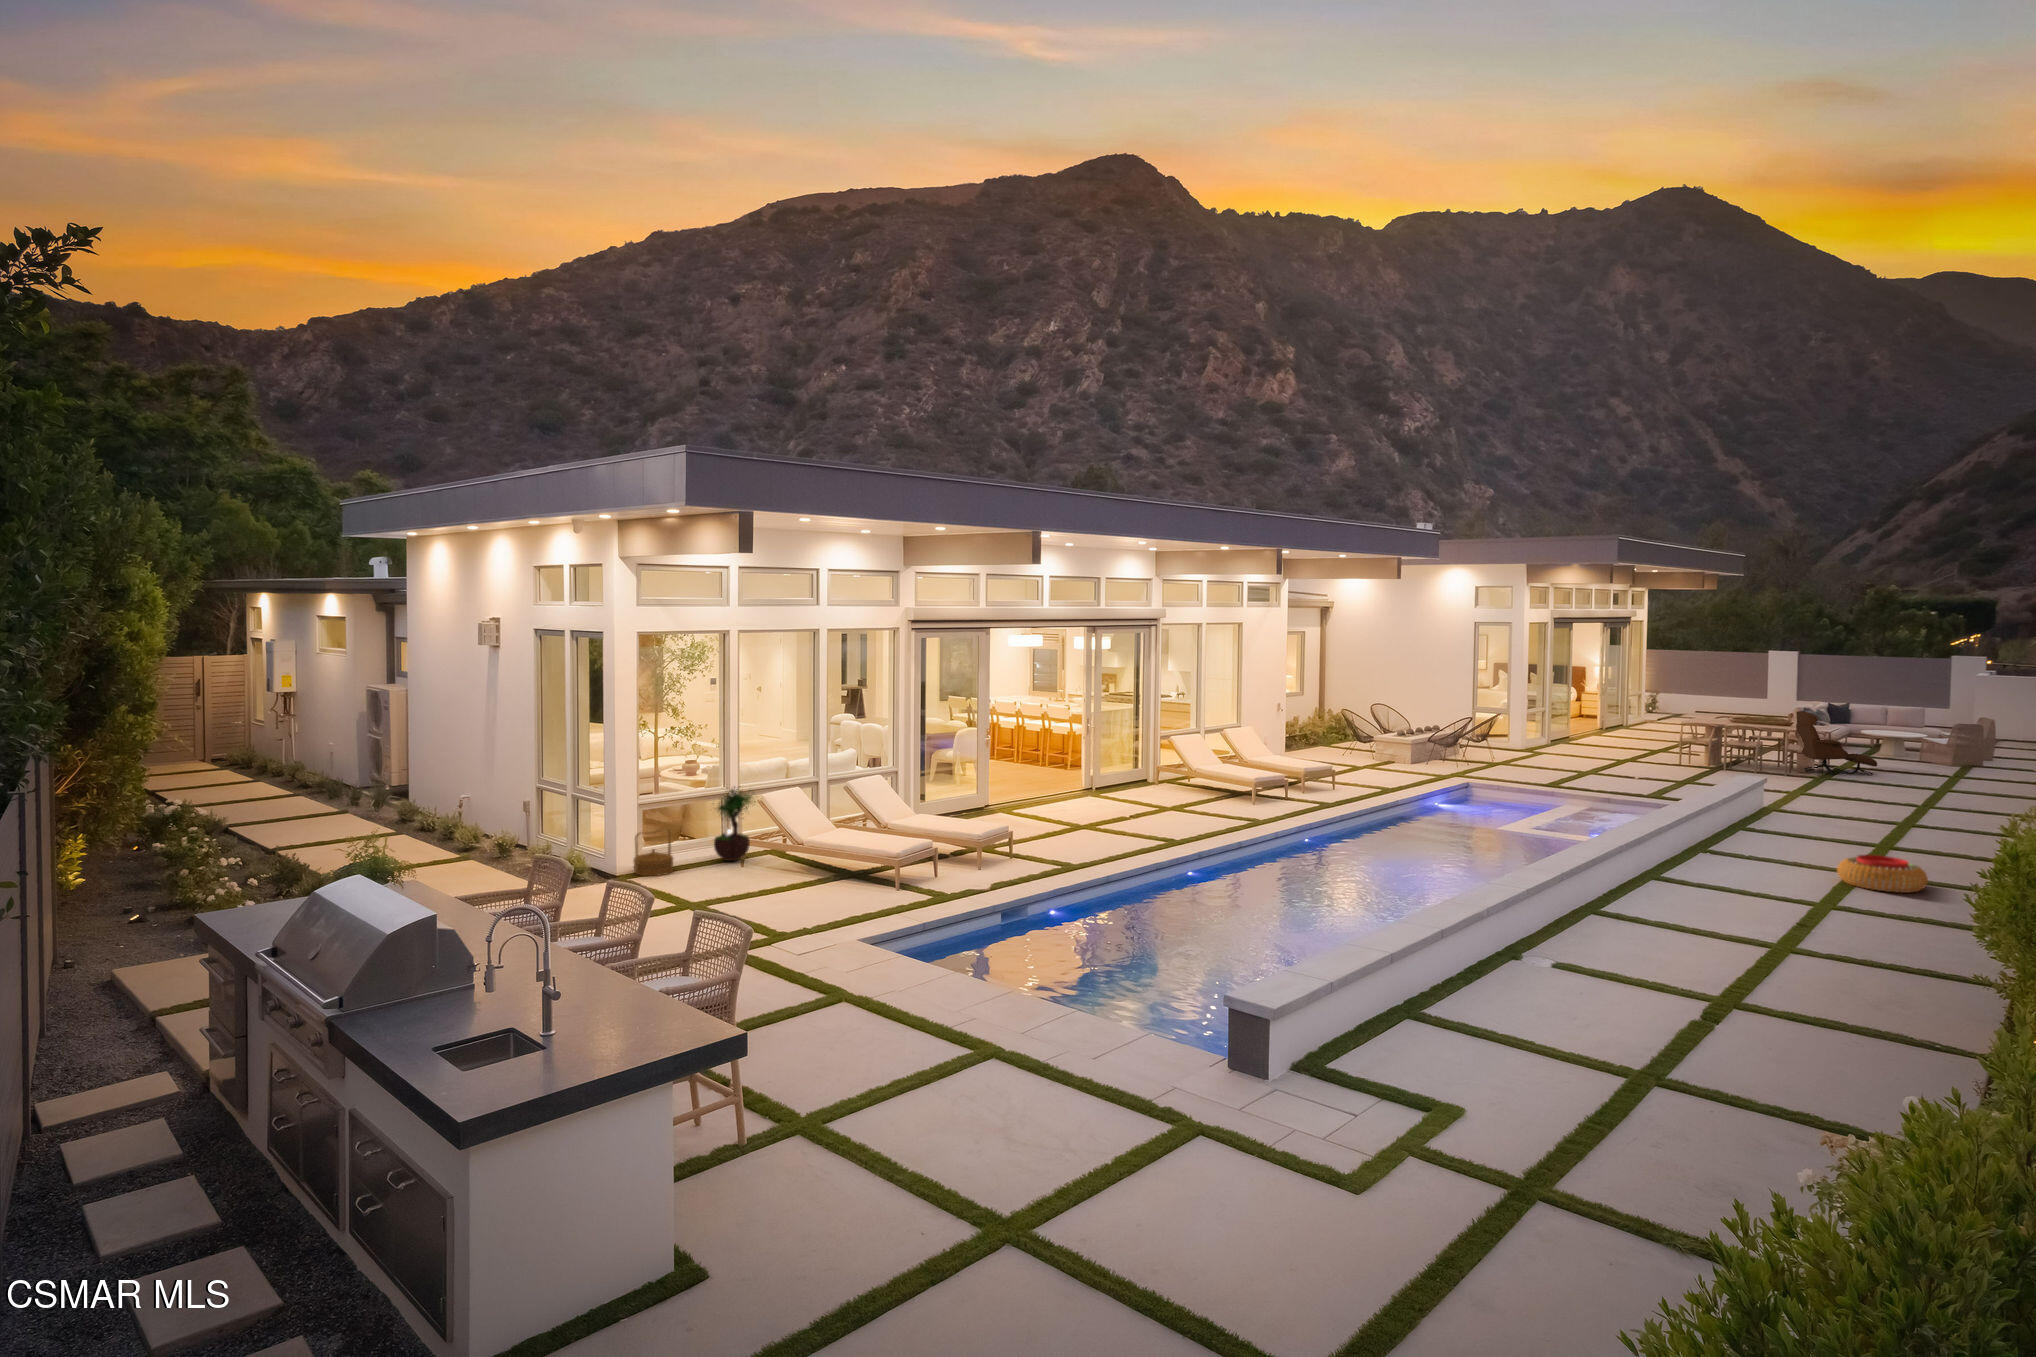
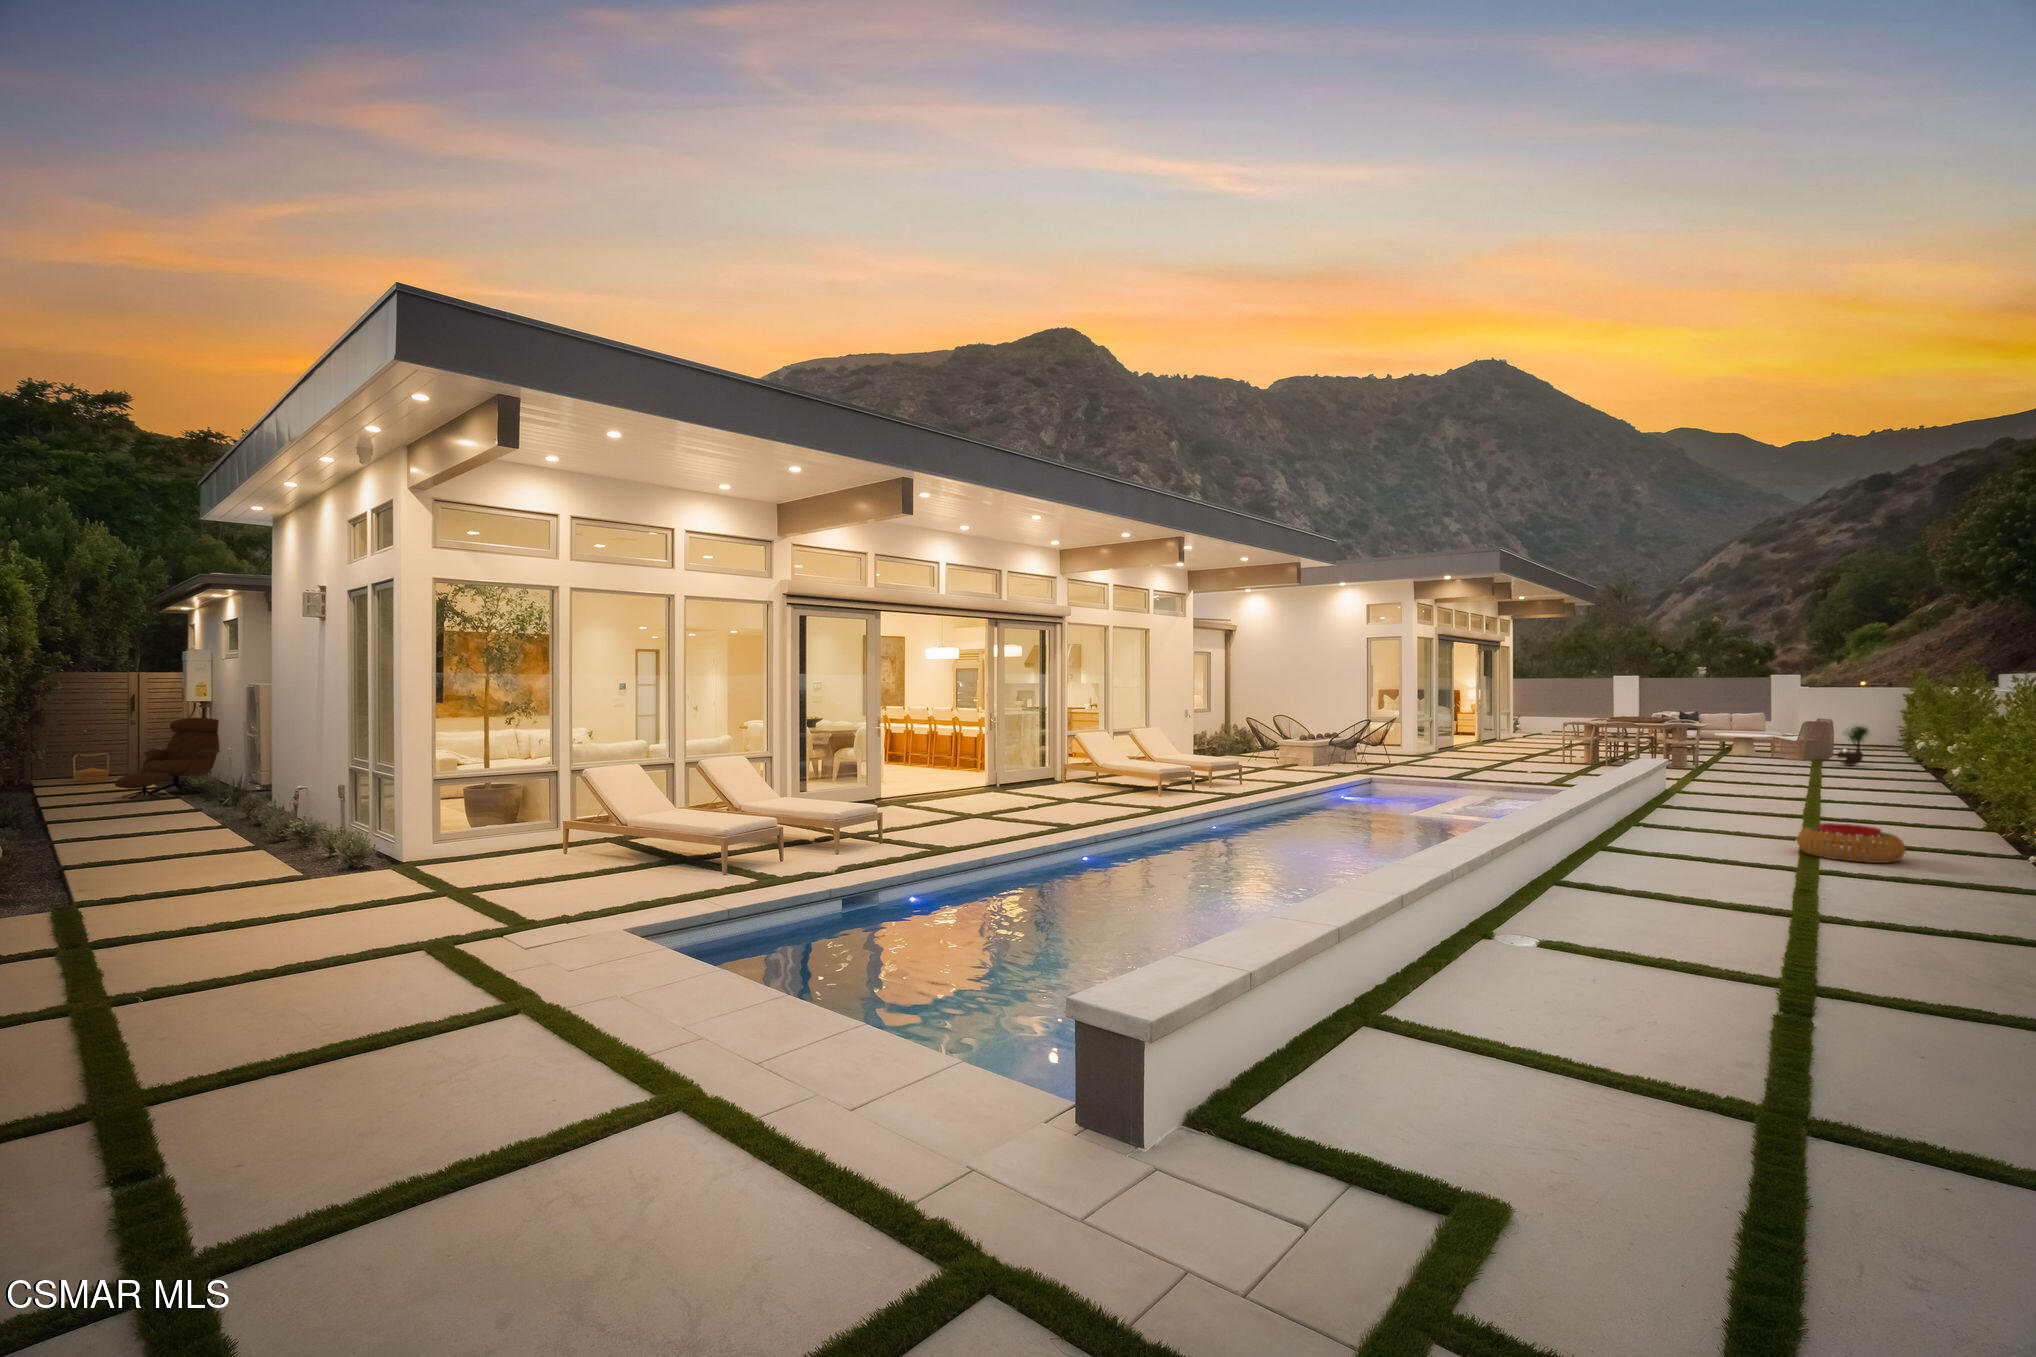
lounge chair: present [1796,711,1877,775] -> present [115,718,220,799]
potted tree: present [714,786,755,861] -> present [1837,726,1869,766]
woven basket: present [633,828,673,876] -> present [73,753,109,781]

